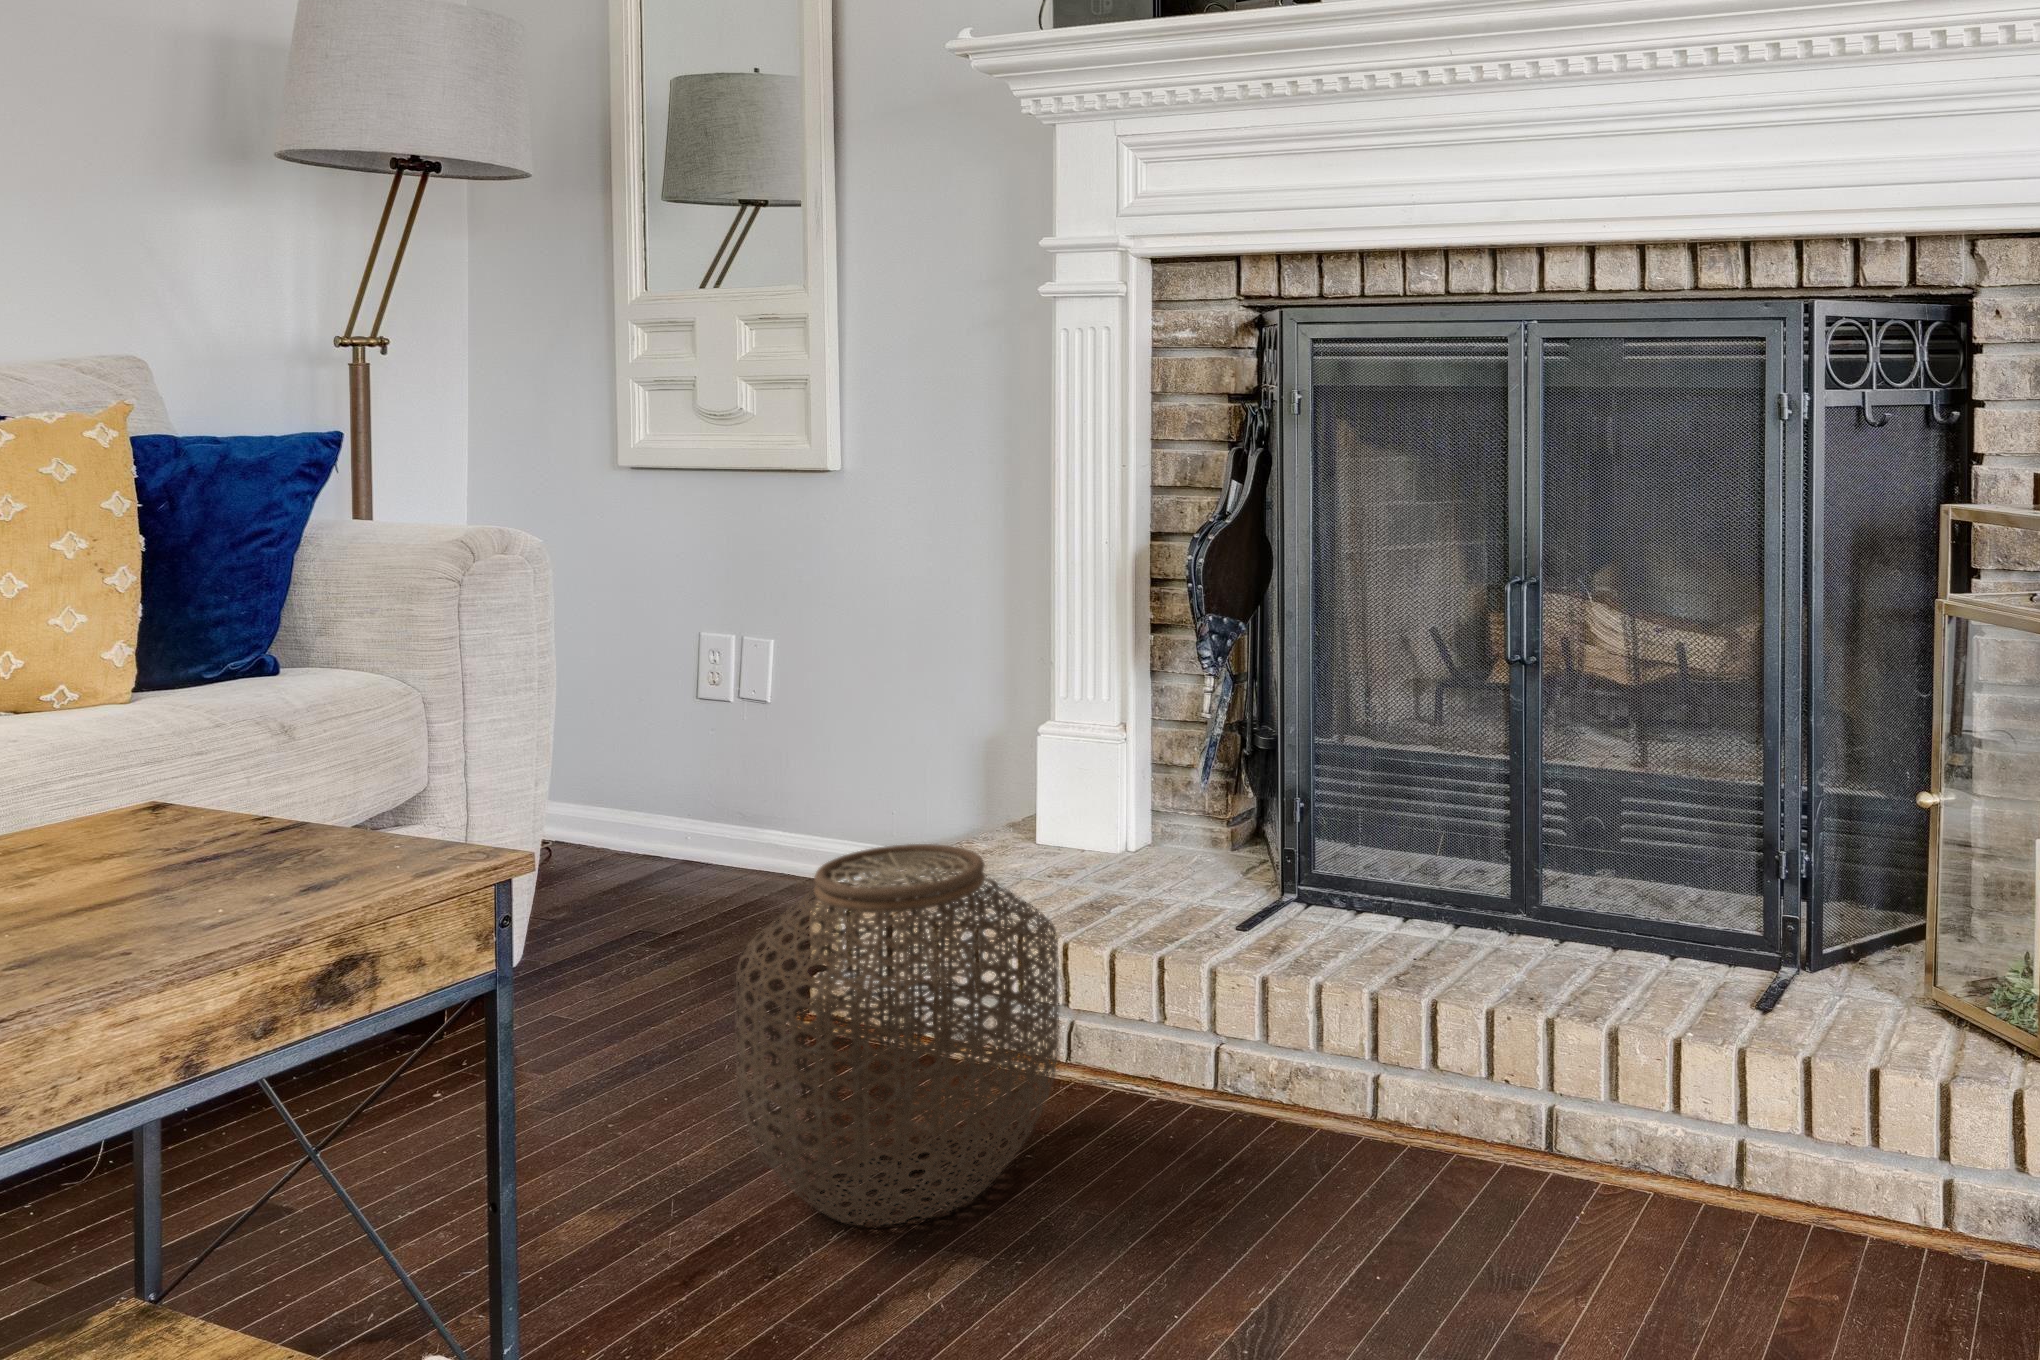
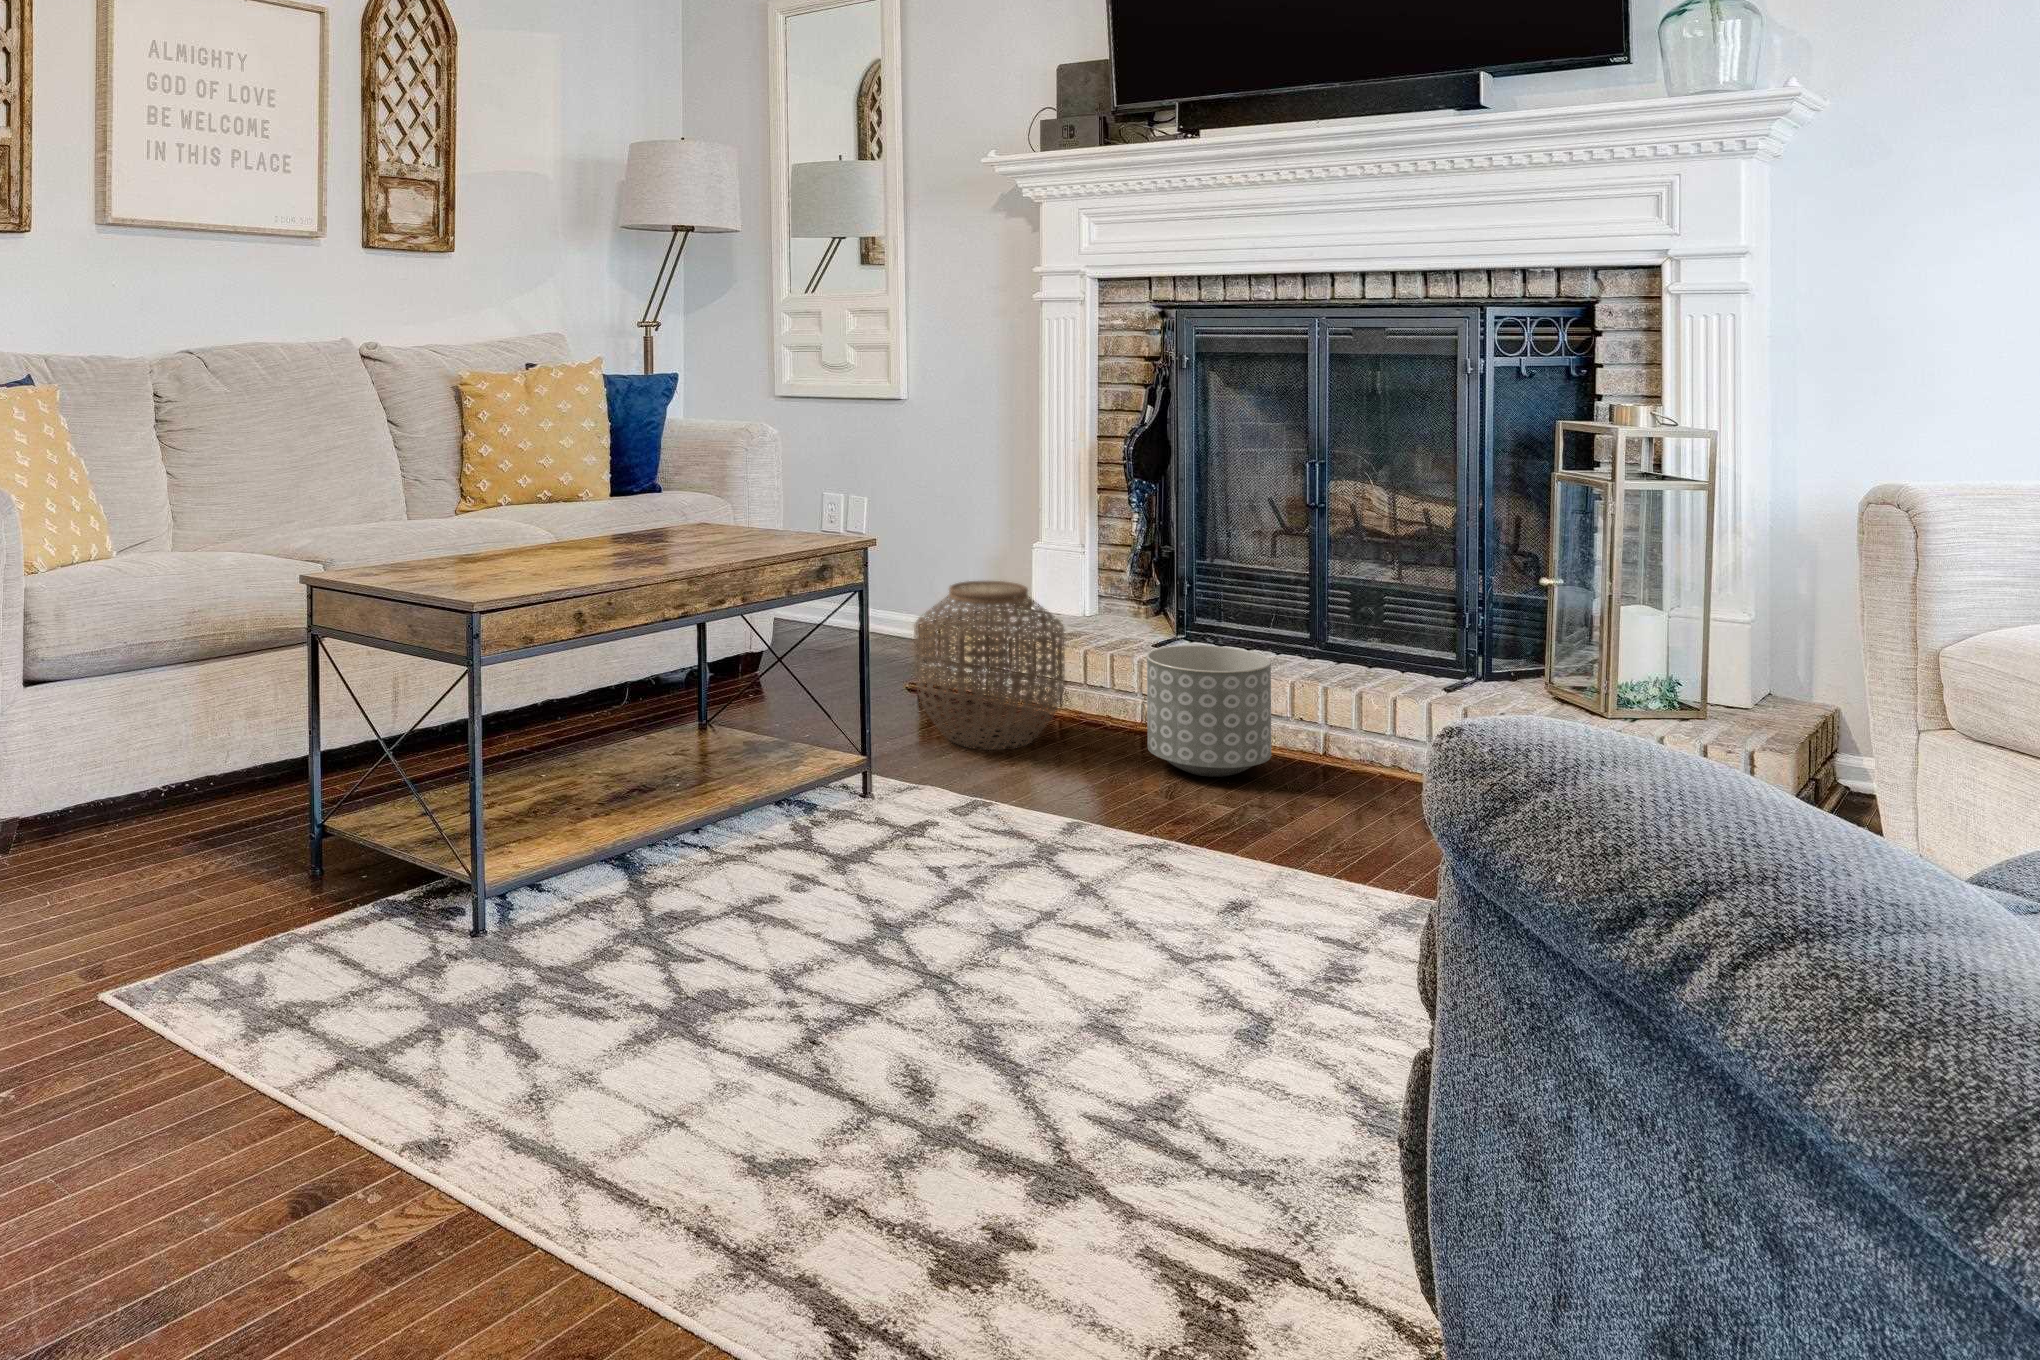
planter: none [1219,958,1462,1254] -> present [1147,646,1271,777]

